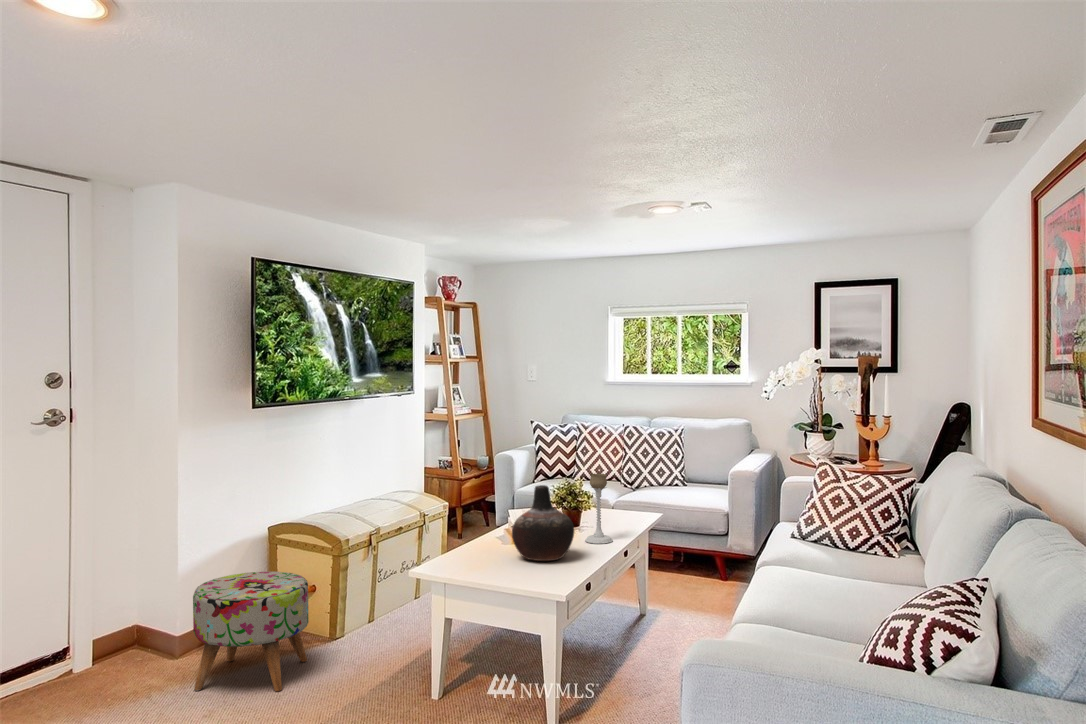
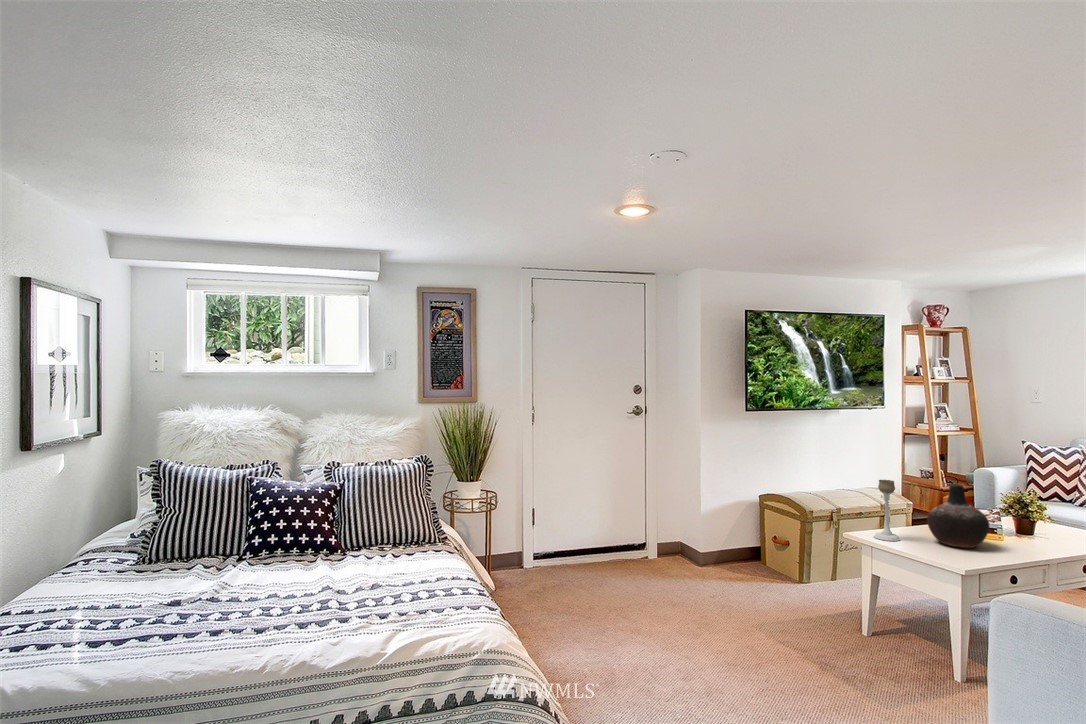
candle holder: present [585,473,612,544] -> present [874,480,901,541]
ottoman: present [193,572,309,691] -> none [699,517,777,597]

